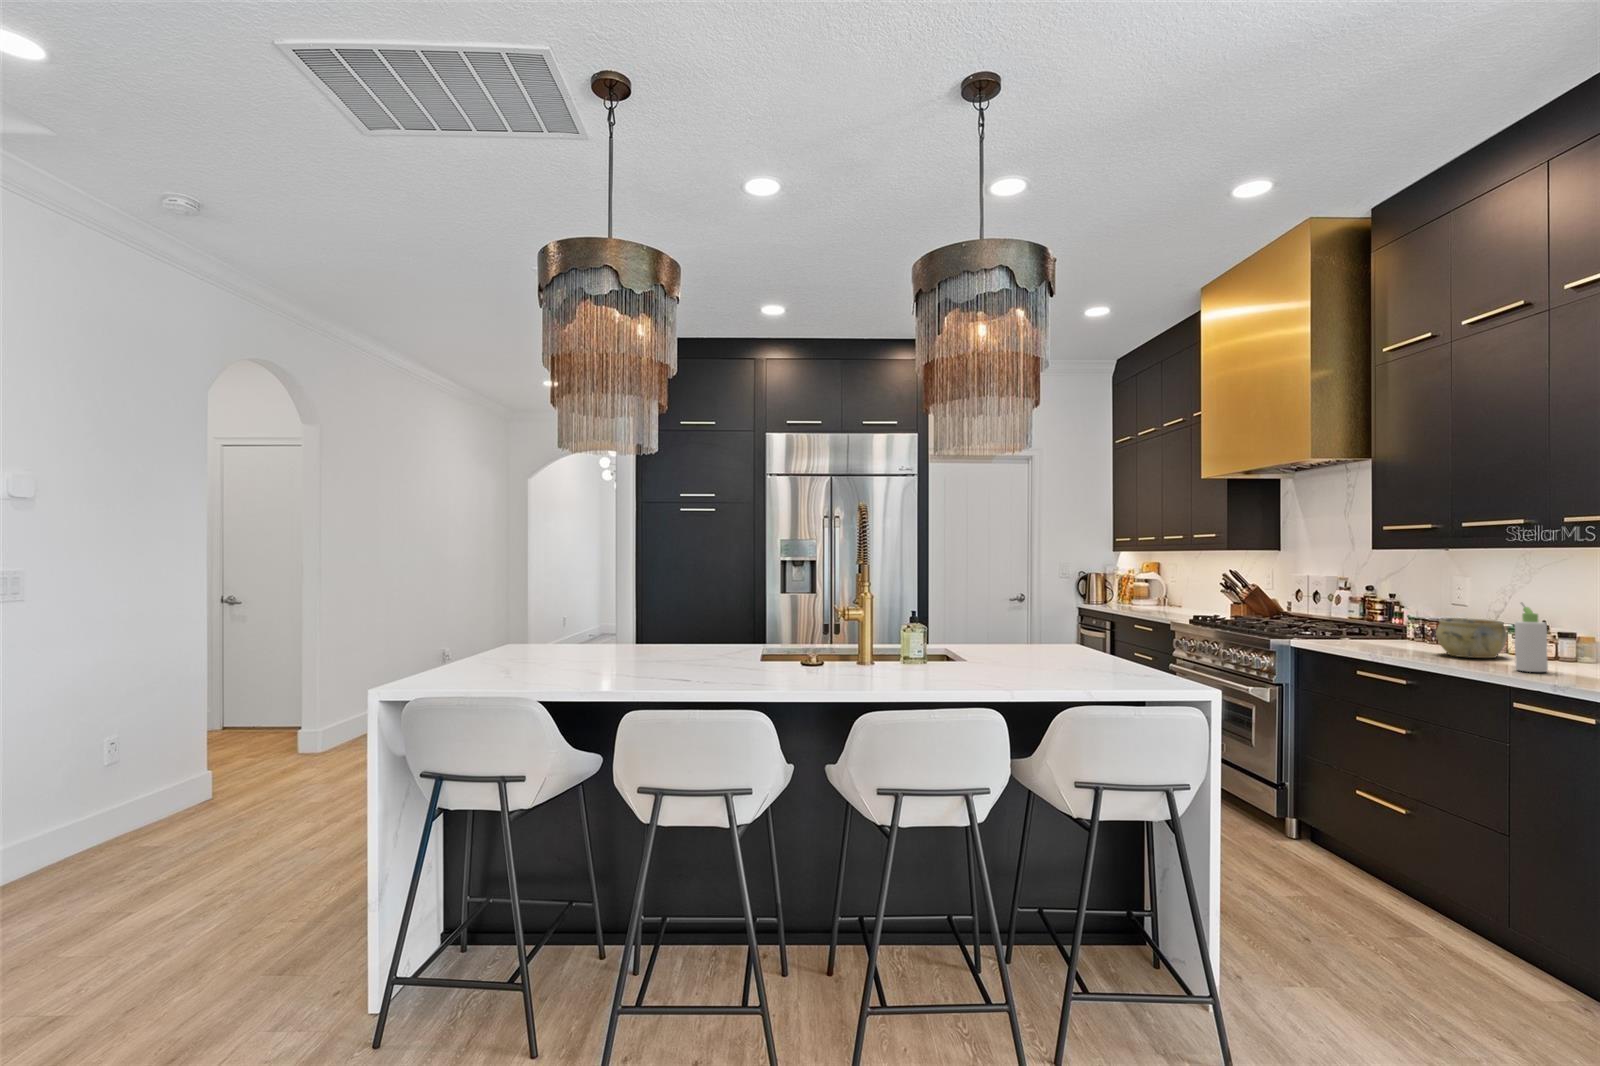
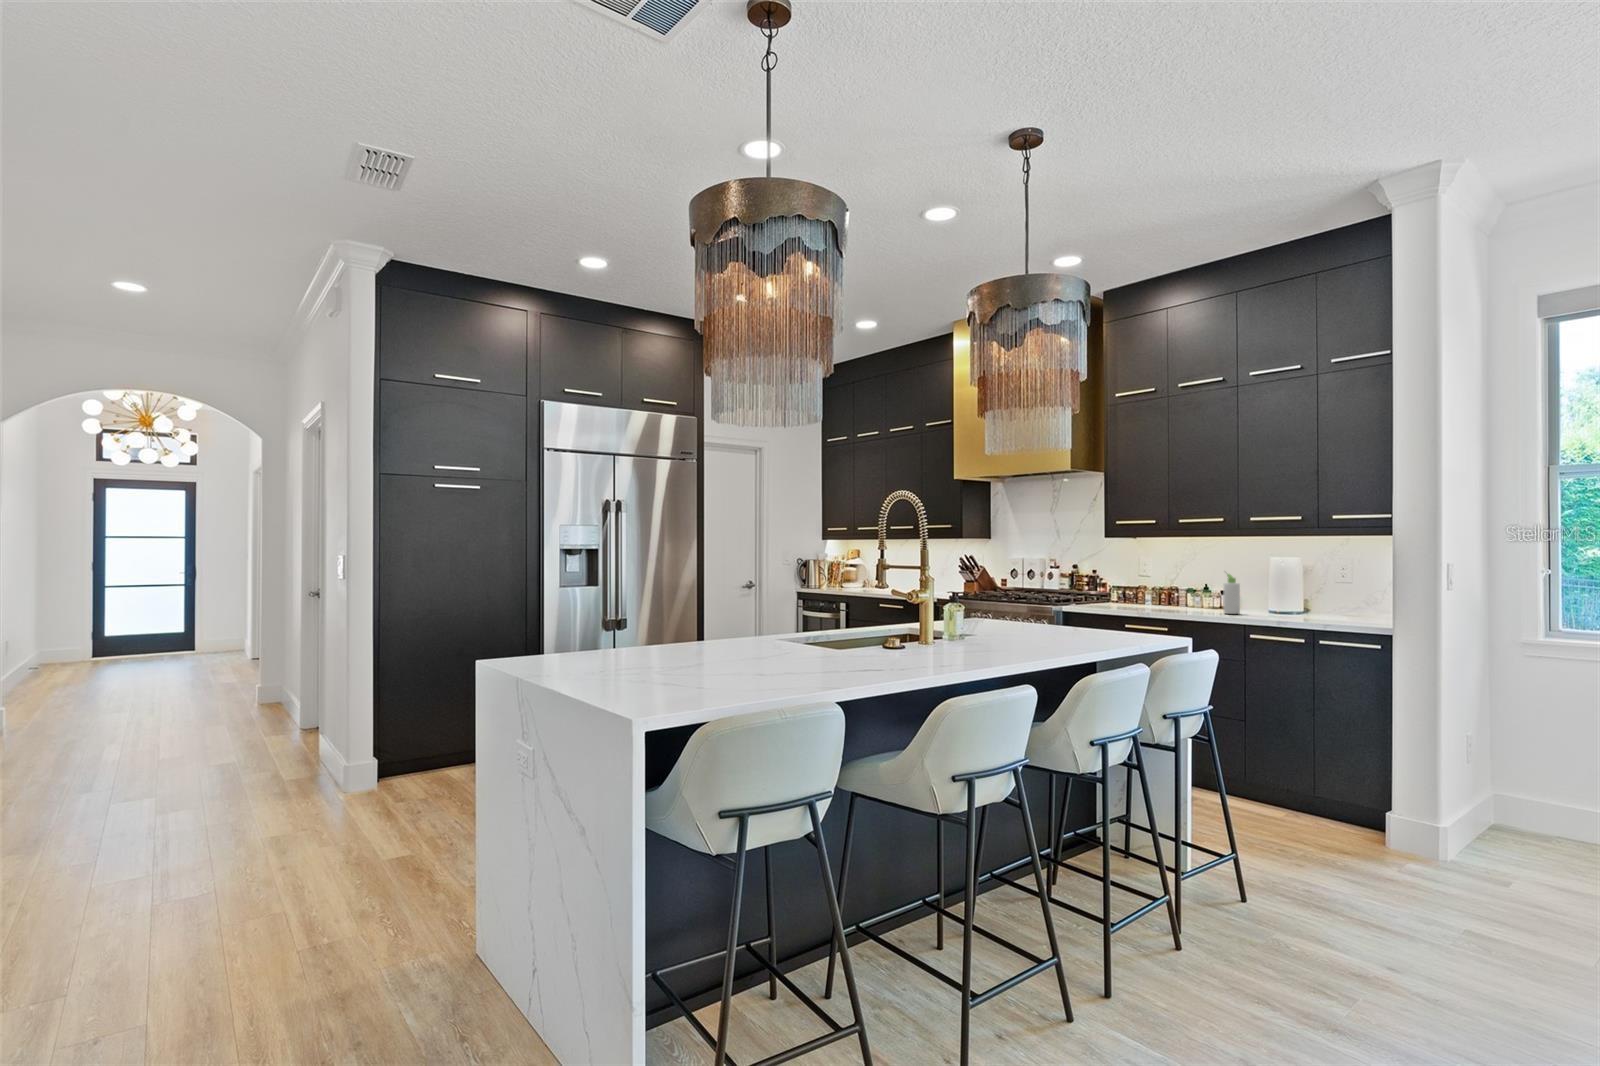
ceramic bowl: present [1436,618,1507,658] -> none [1164,584,1203,609]

